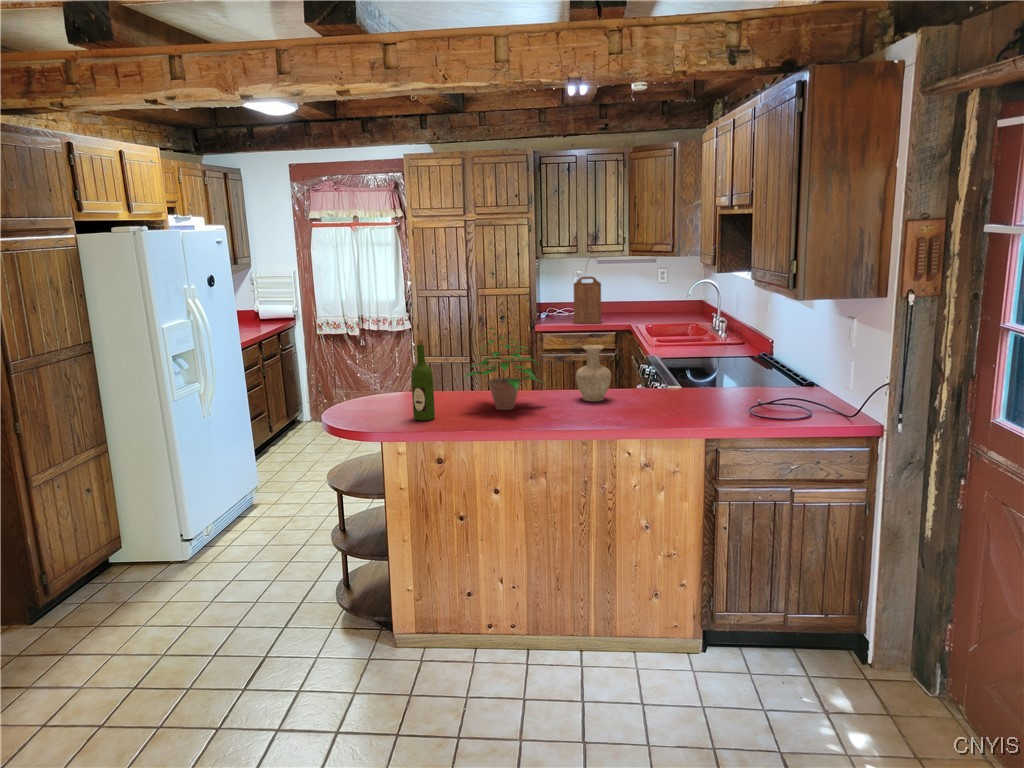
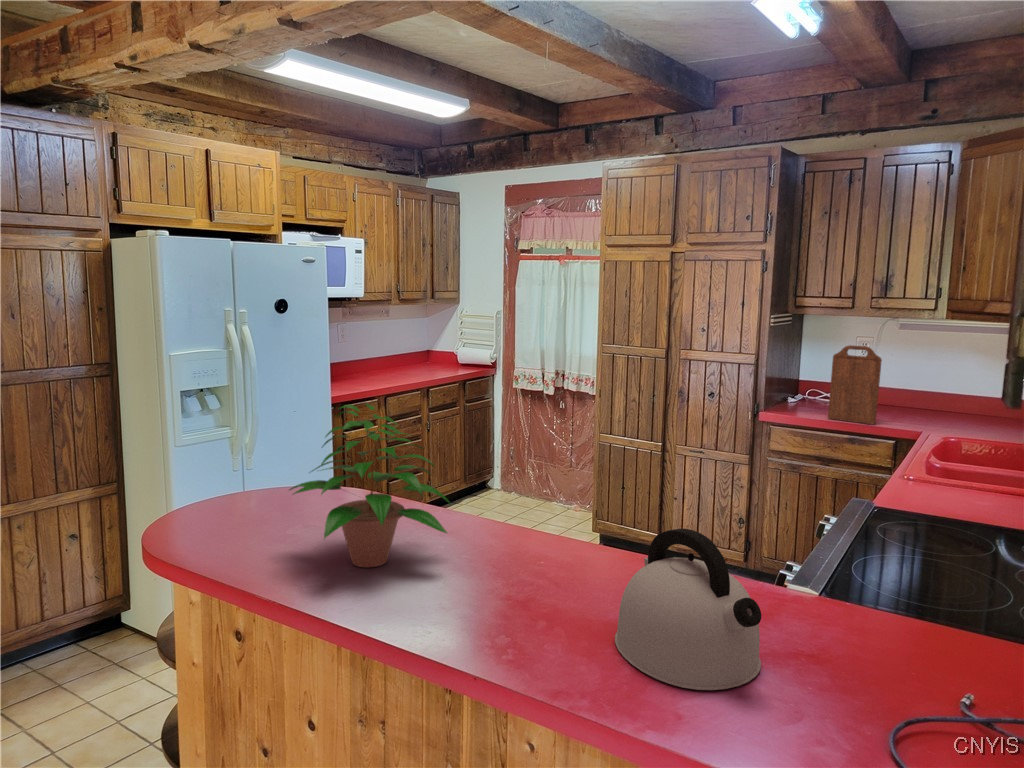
wine bottle: present [411,339,435,421] -> none [198,407,240,552]
vase: present [576,345,611,401] -> none [516,469,593,596]
kettle: none [639,355,703,409] -> present [615,529,761,690]

